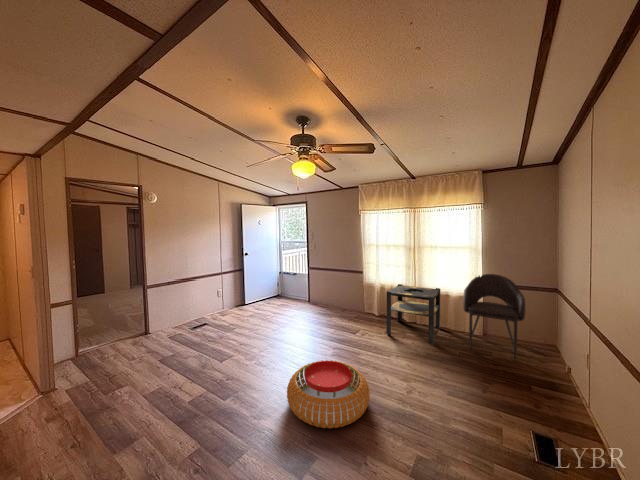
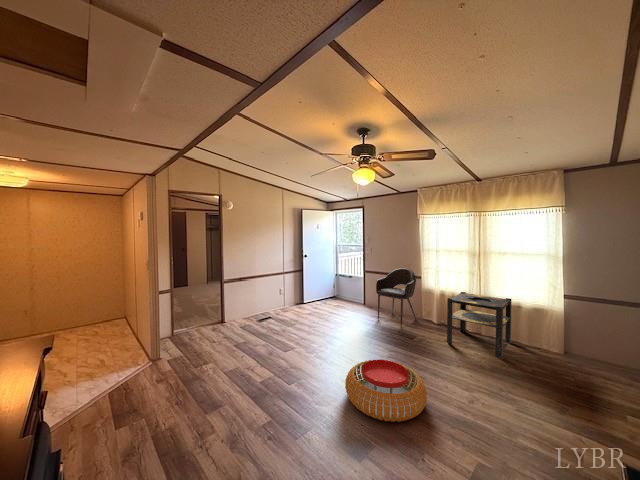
armchair: present [463,274,526,359] -> present [376,268,416,325]

